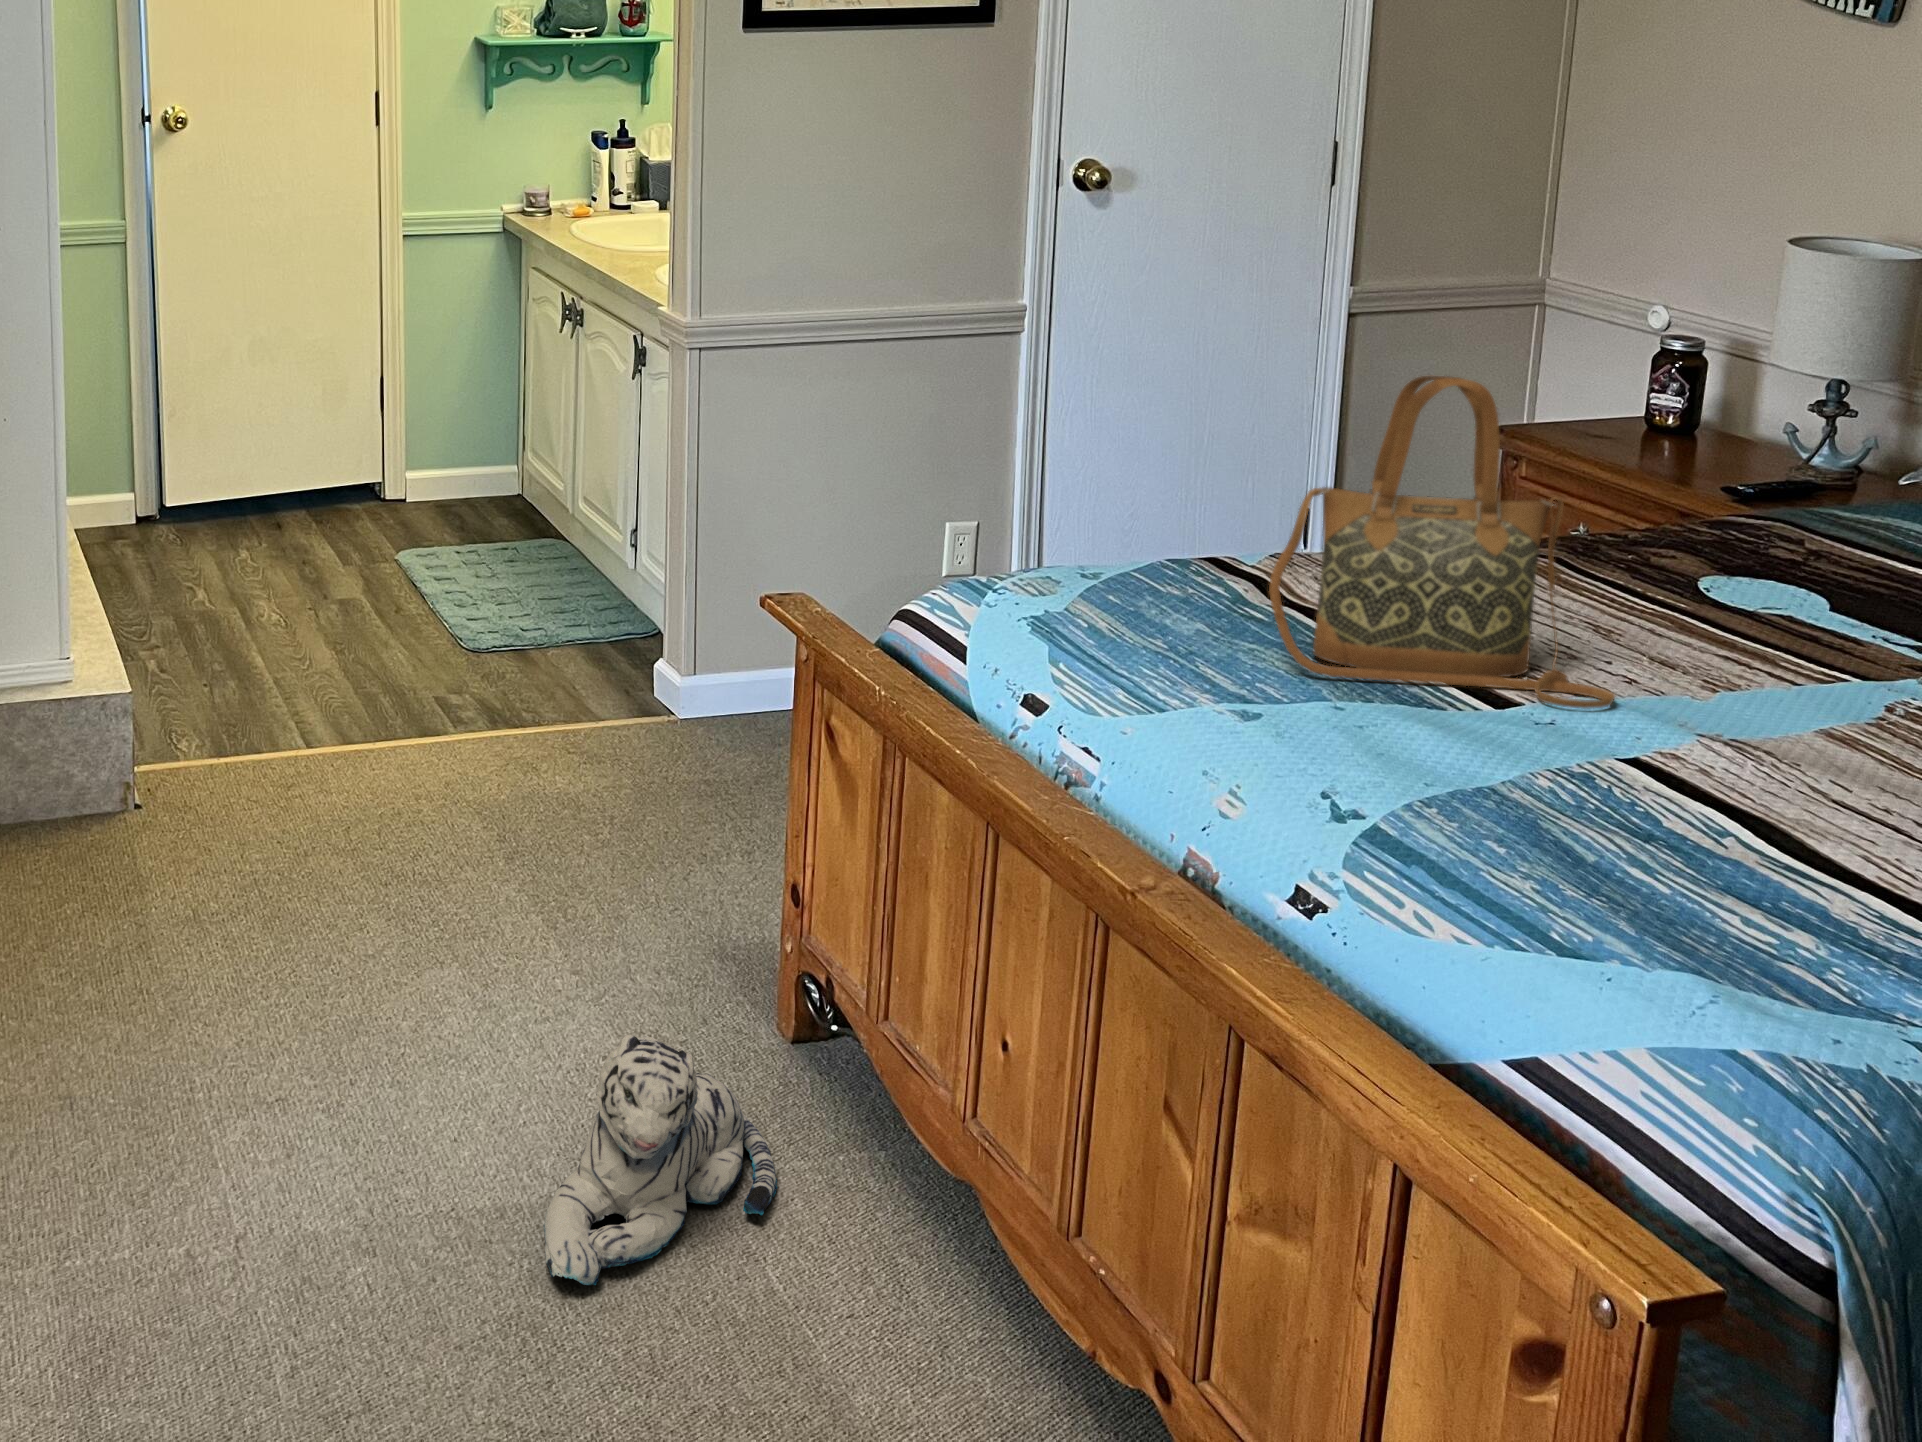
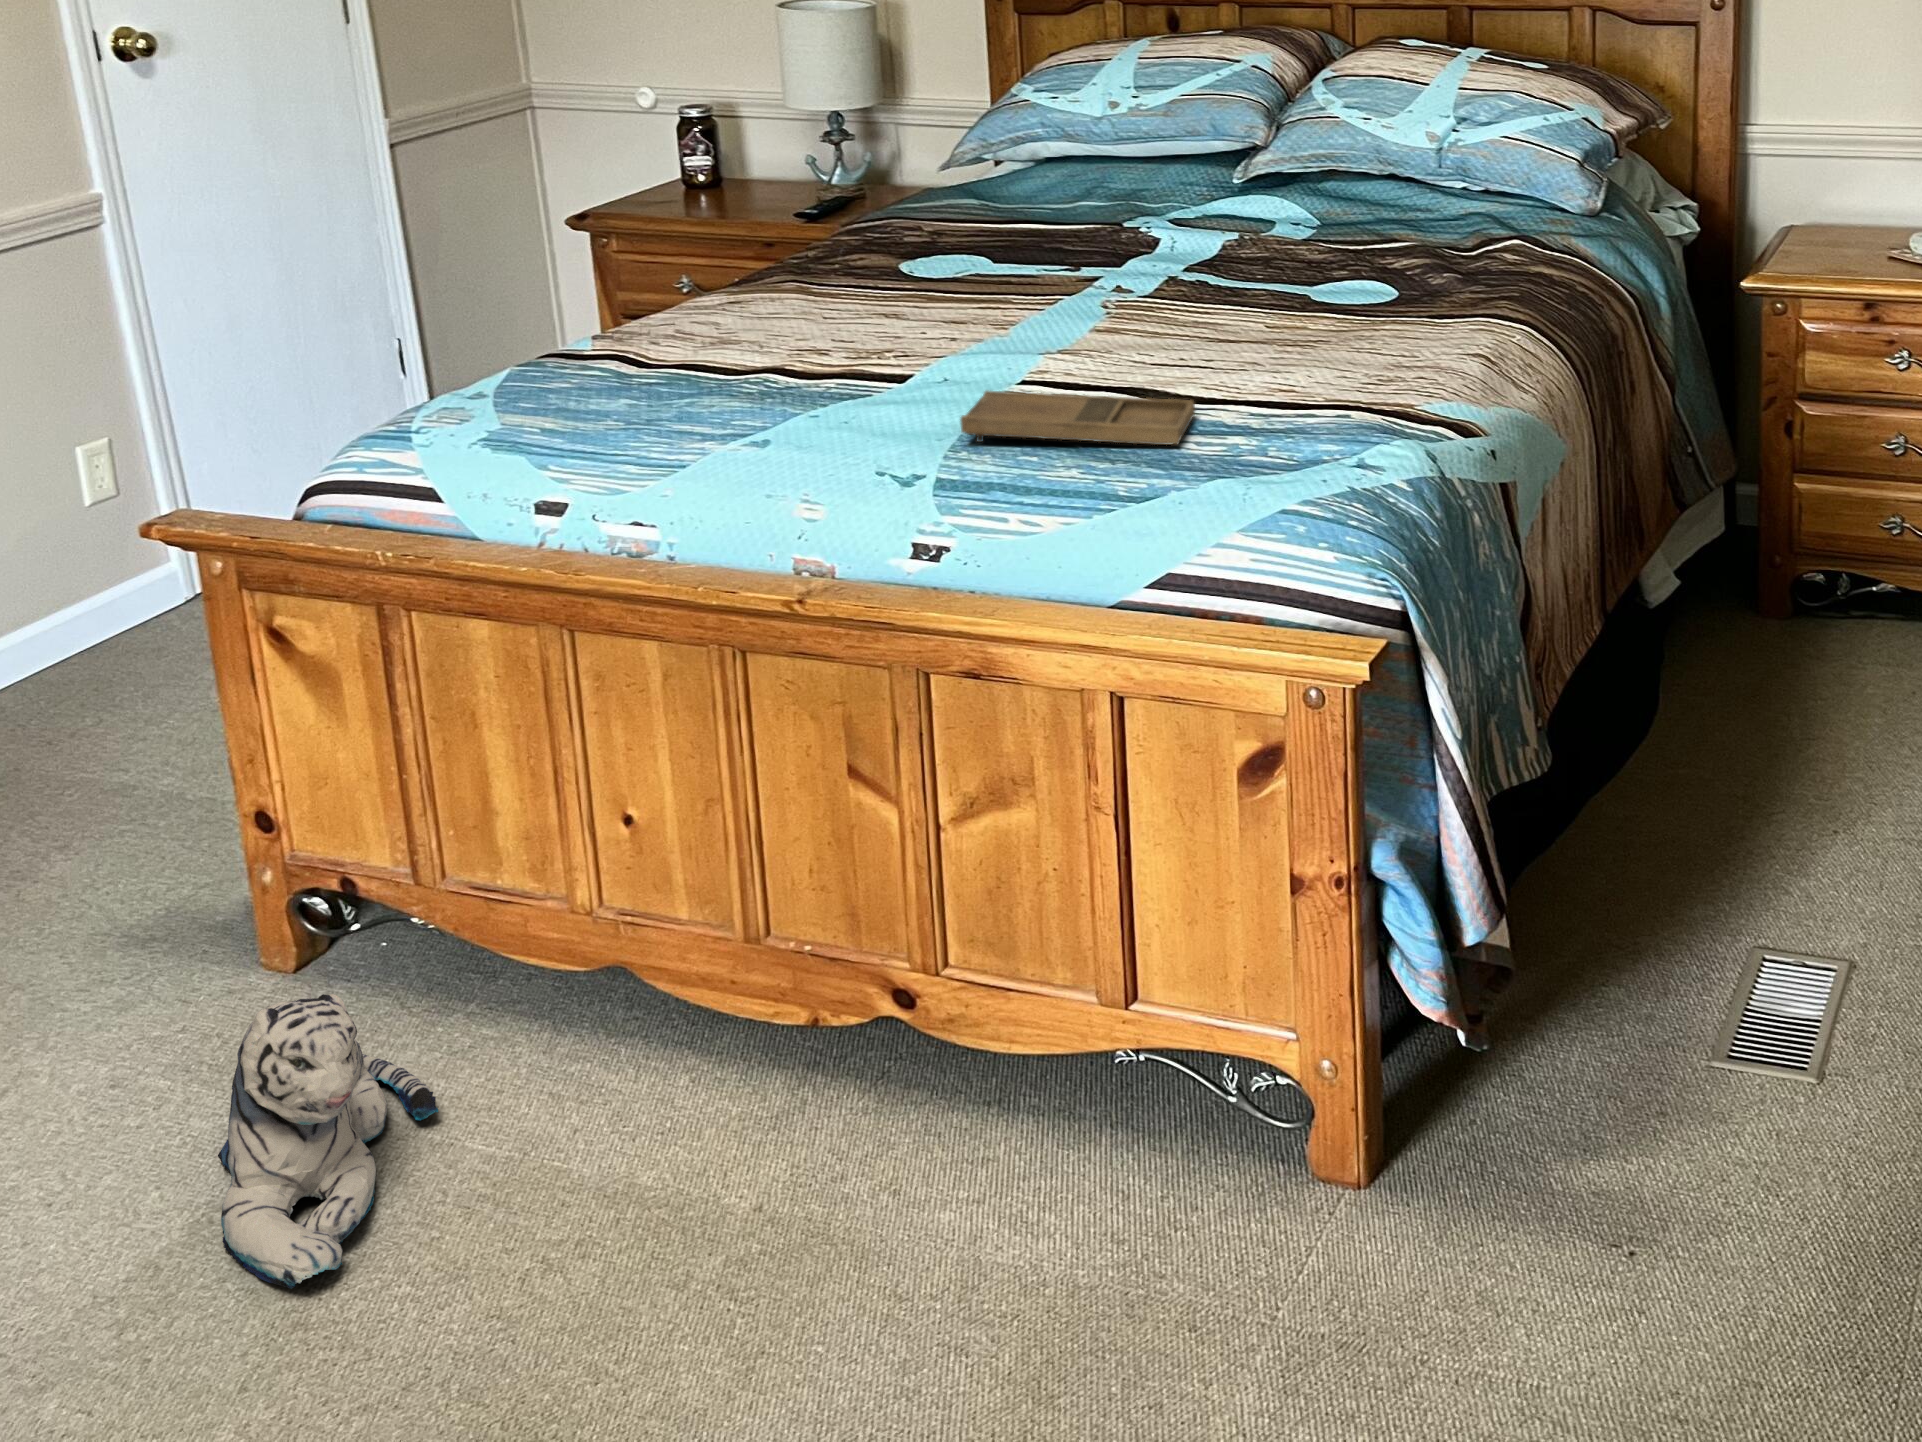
handbag: present [1269,376,1615,709] -> none [700,124,964,402]
tray: none [1455,751,1801,912] -> present [961,391,1195,445]

